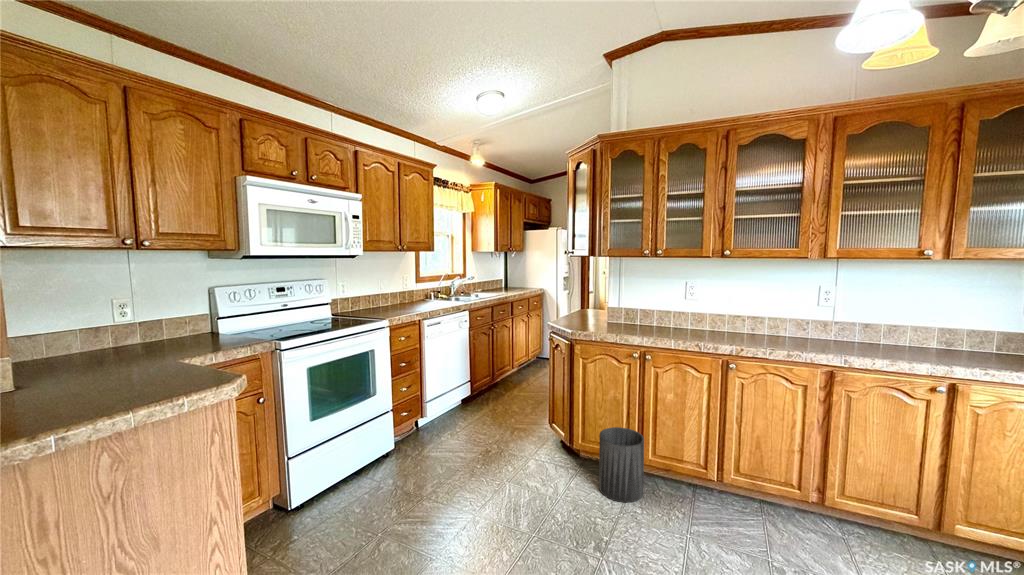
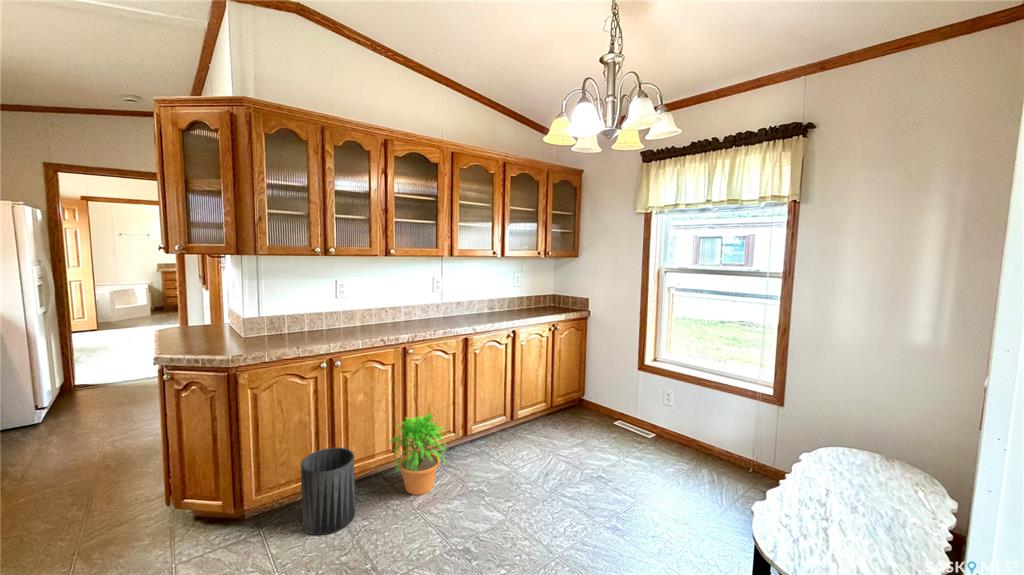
potted plant: none [682,434,754,529] -> present [390,414,445,495]

